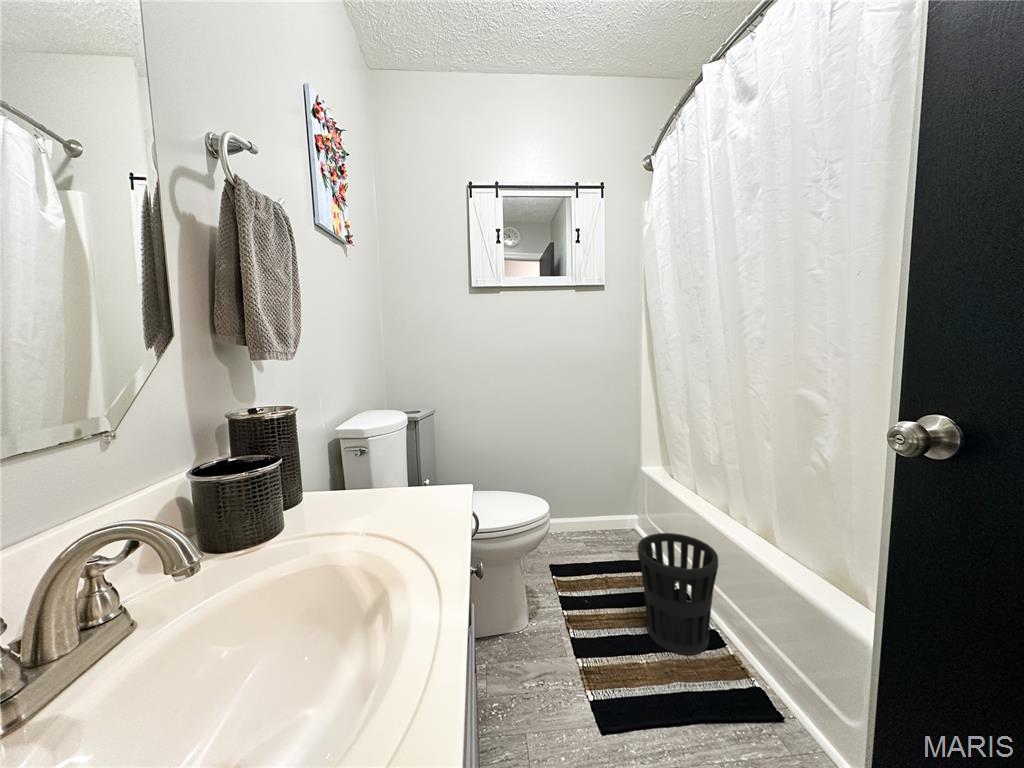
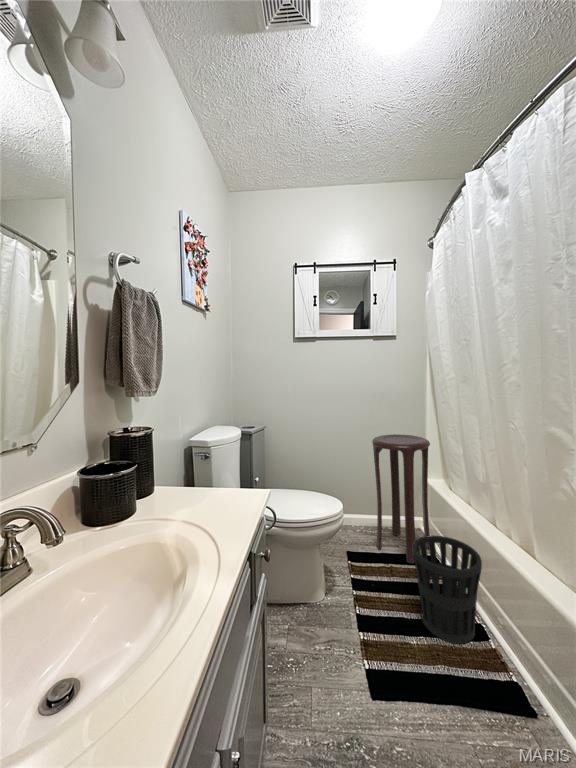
stool: none [580,415,650,570] -> present [372,434,430,563]

